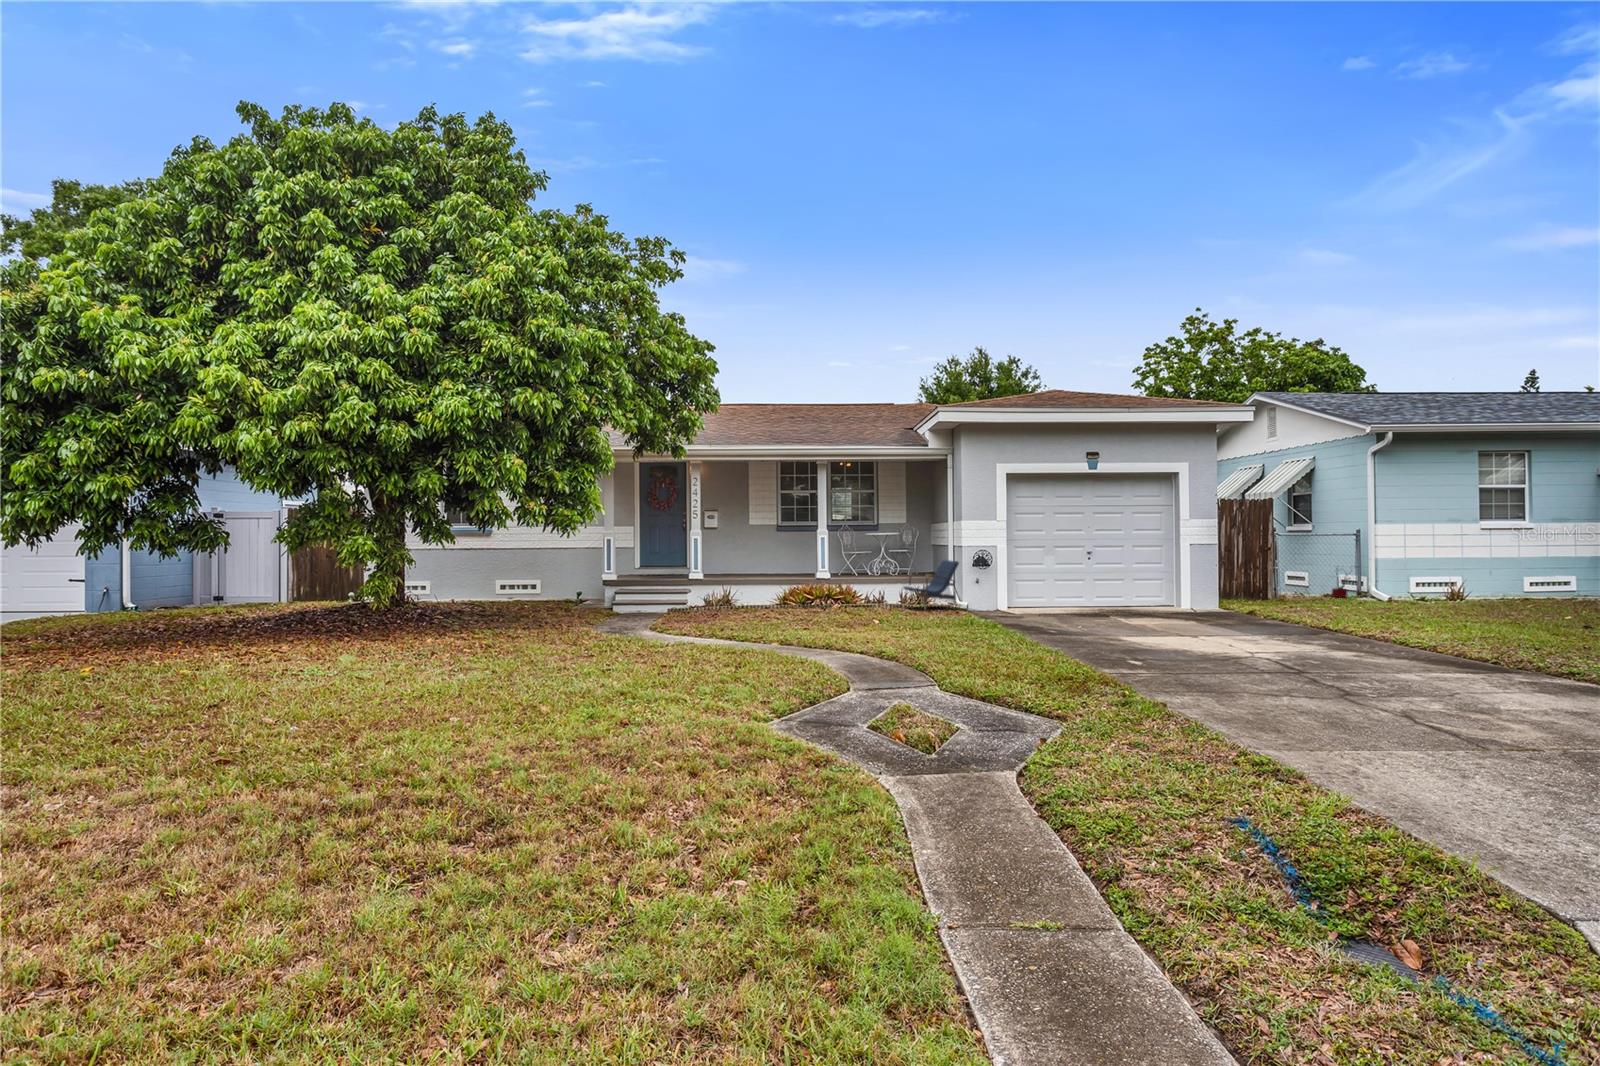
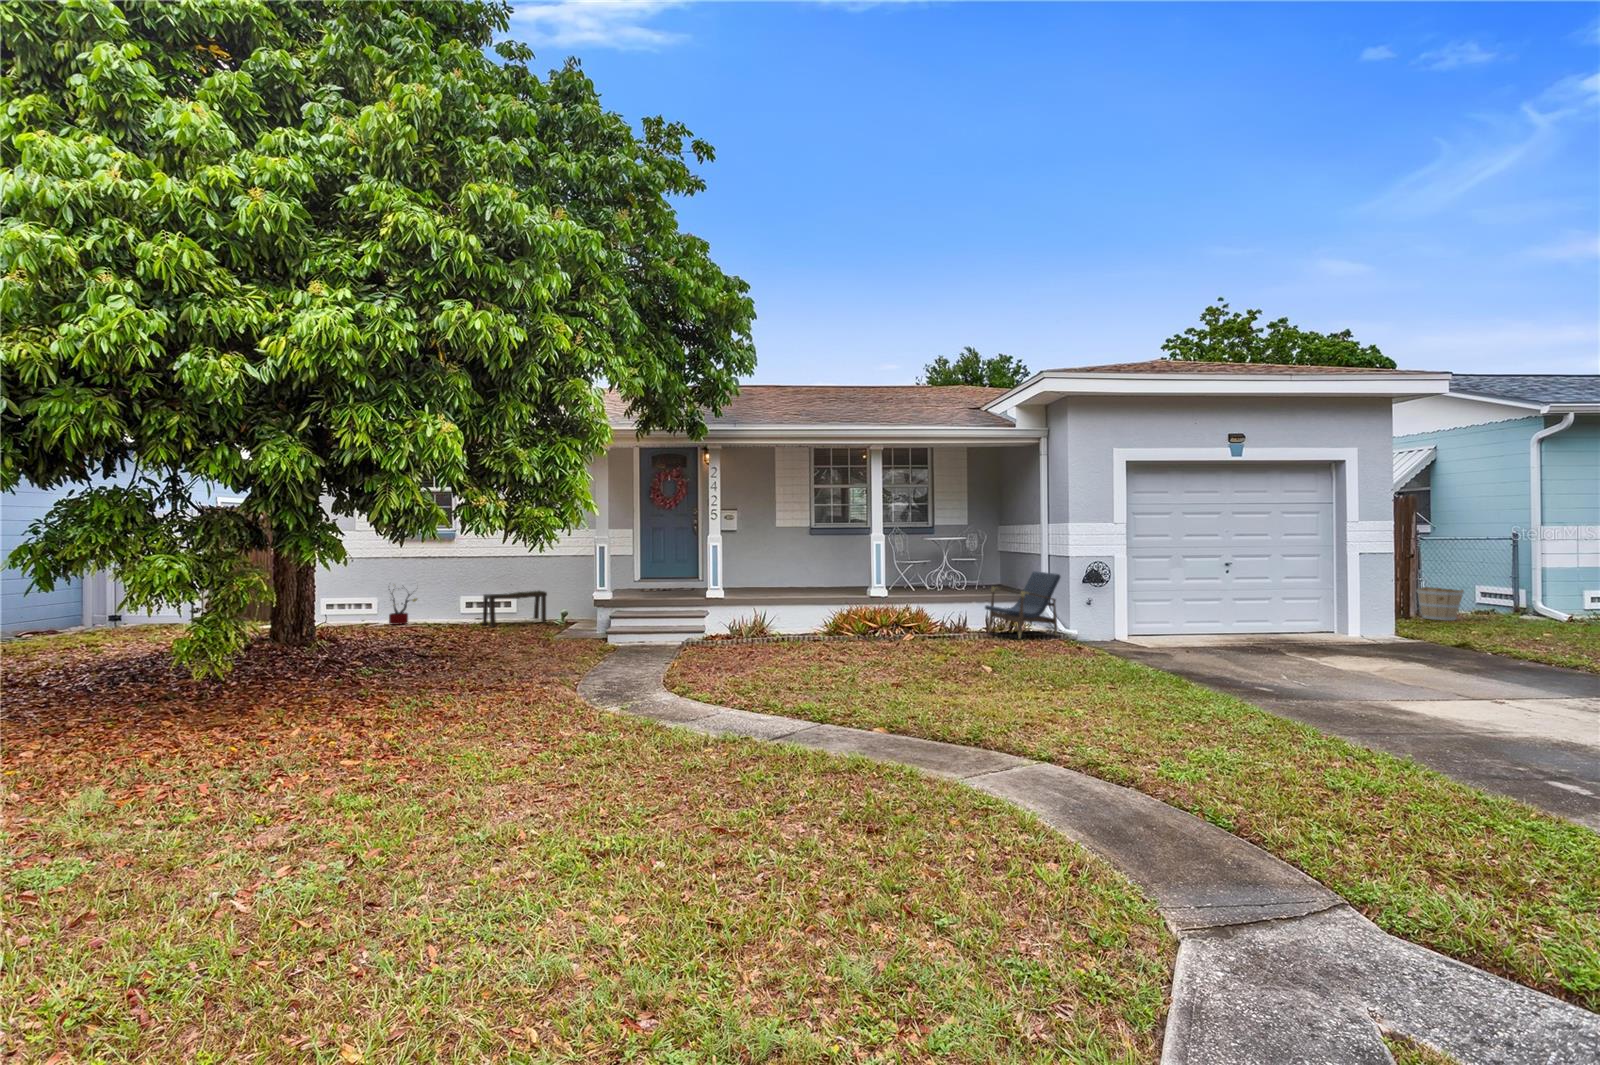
wooden bucket: none [1267,574,1301,600] -> present [1417,587,1464,621]
decorative plant: present [1332,574,1349,597] -> present [389,589,417,625]
bench: none [515,579,565,607] -> present [483,591,547,627]

